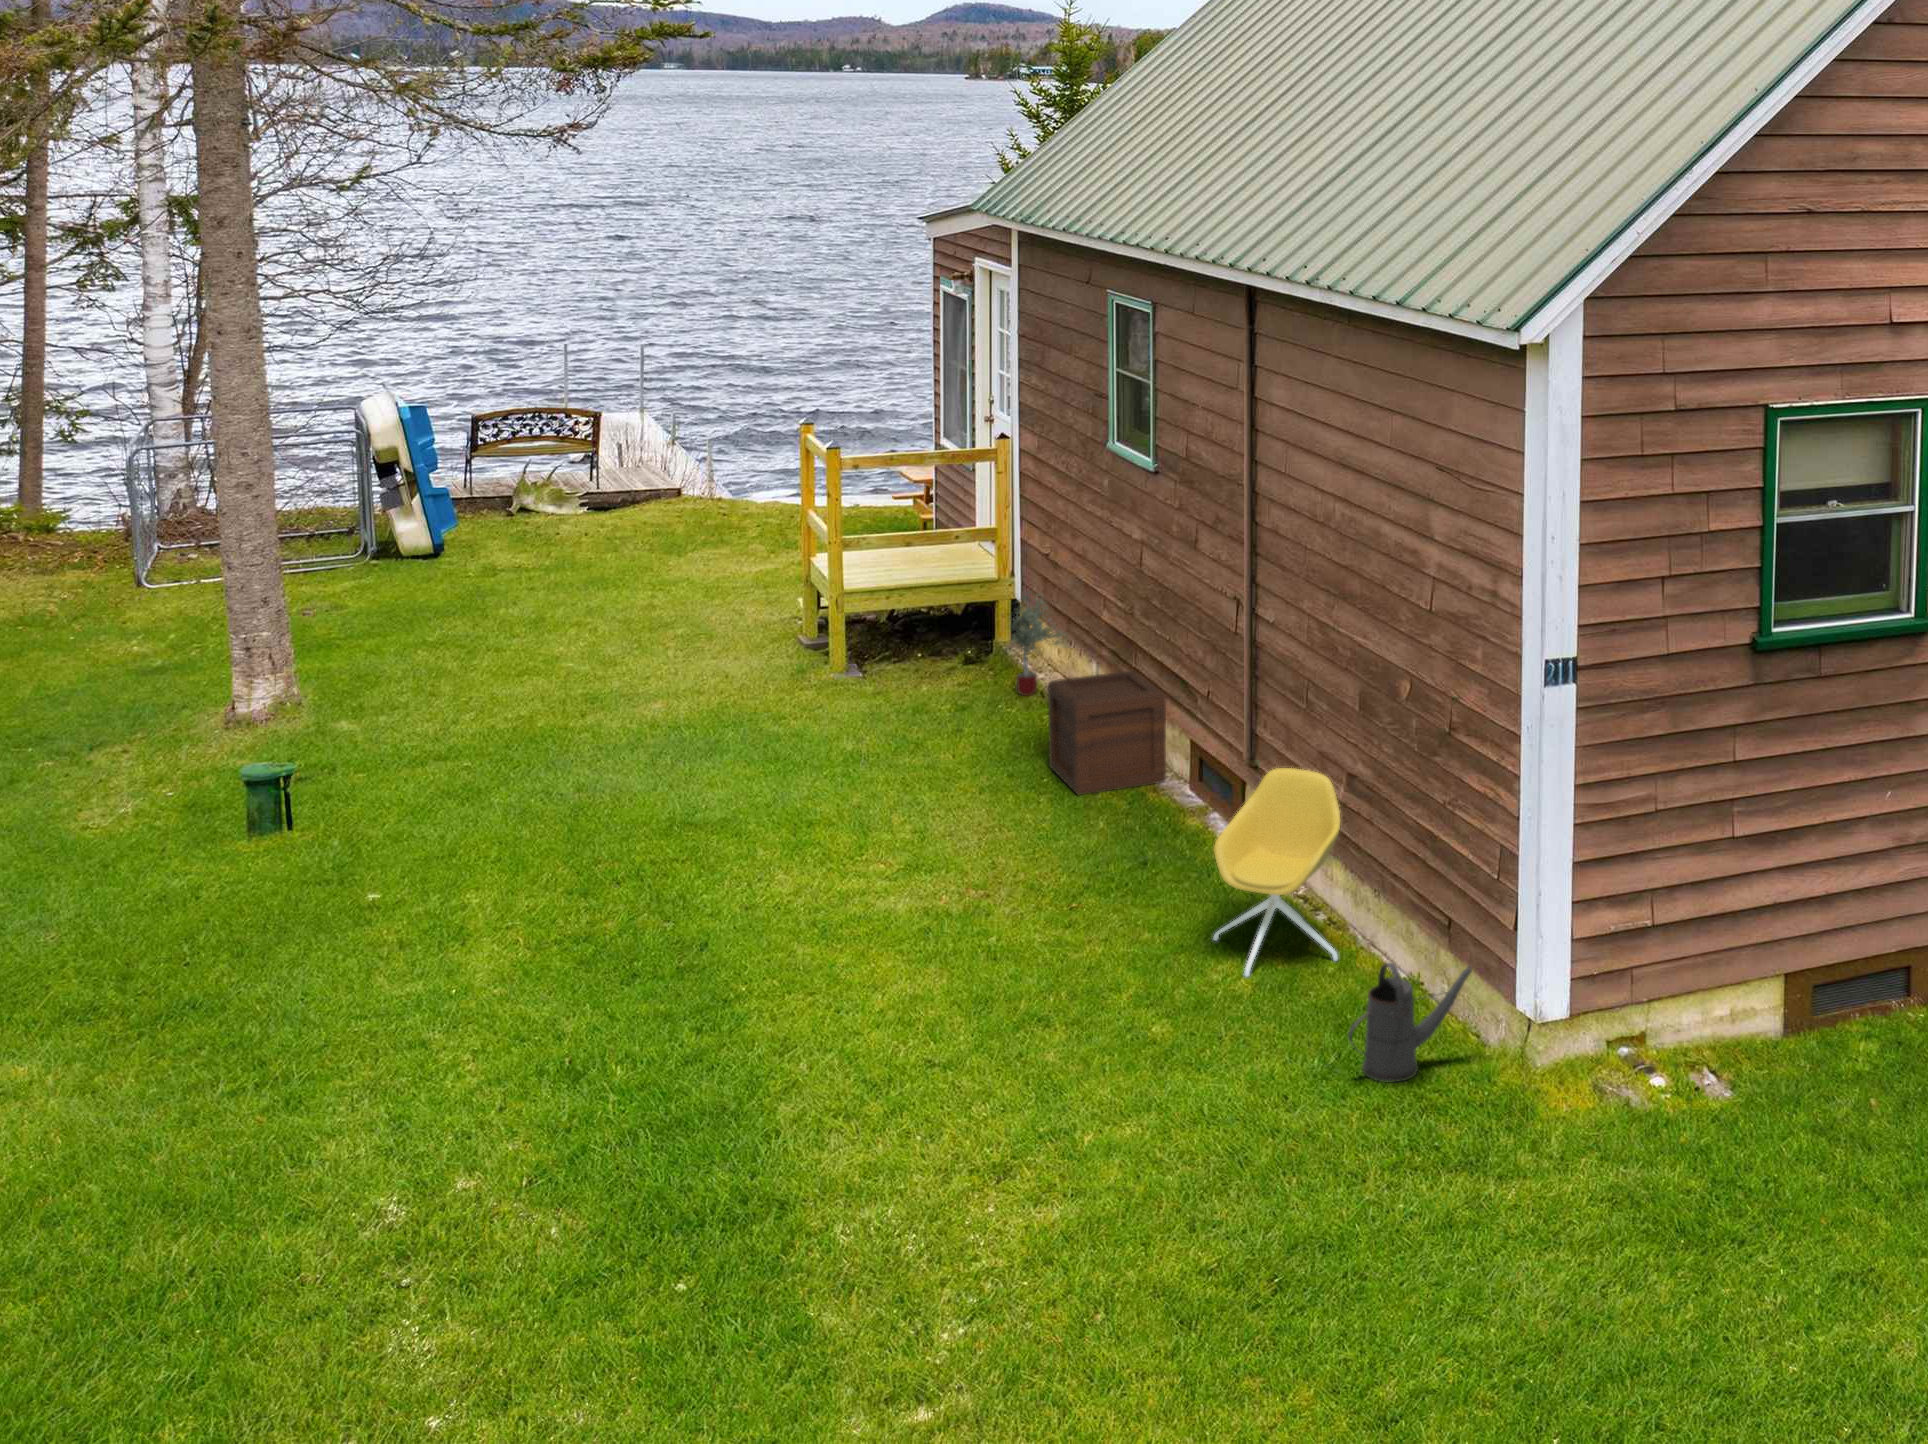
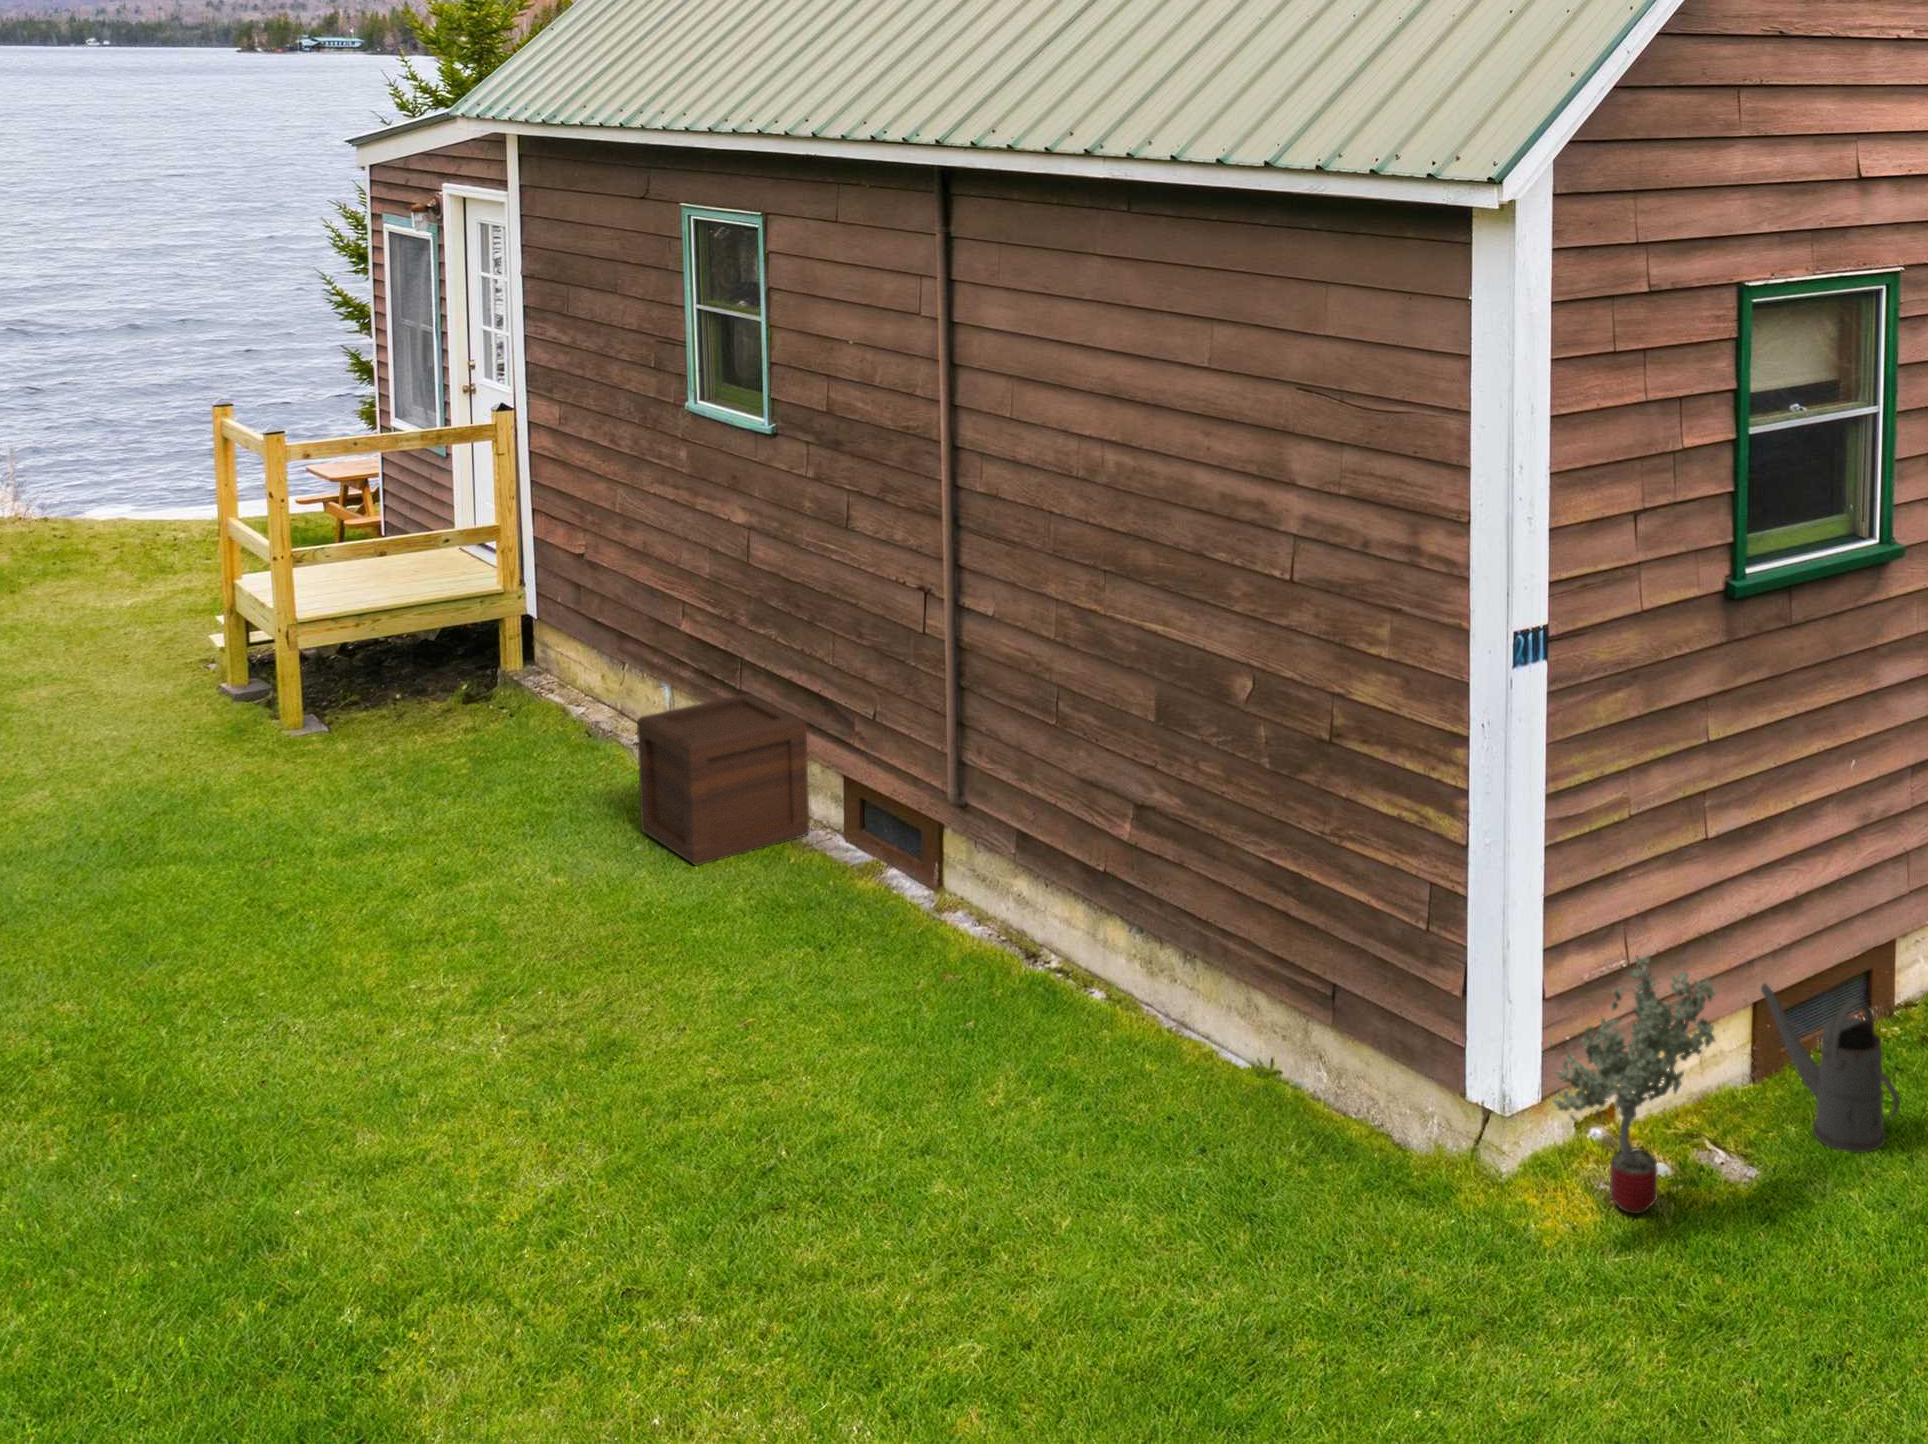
potted tree: present [1010,591,1065,696] -> present [1553,956,1716,1213]
chair: present [1214,768,1340,977] -> none [965,806,1145,1096]
watering can: present [1348,963,1472,1082] -> present [1761,984,1900,1153]

